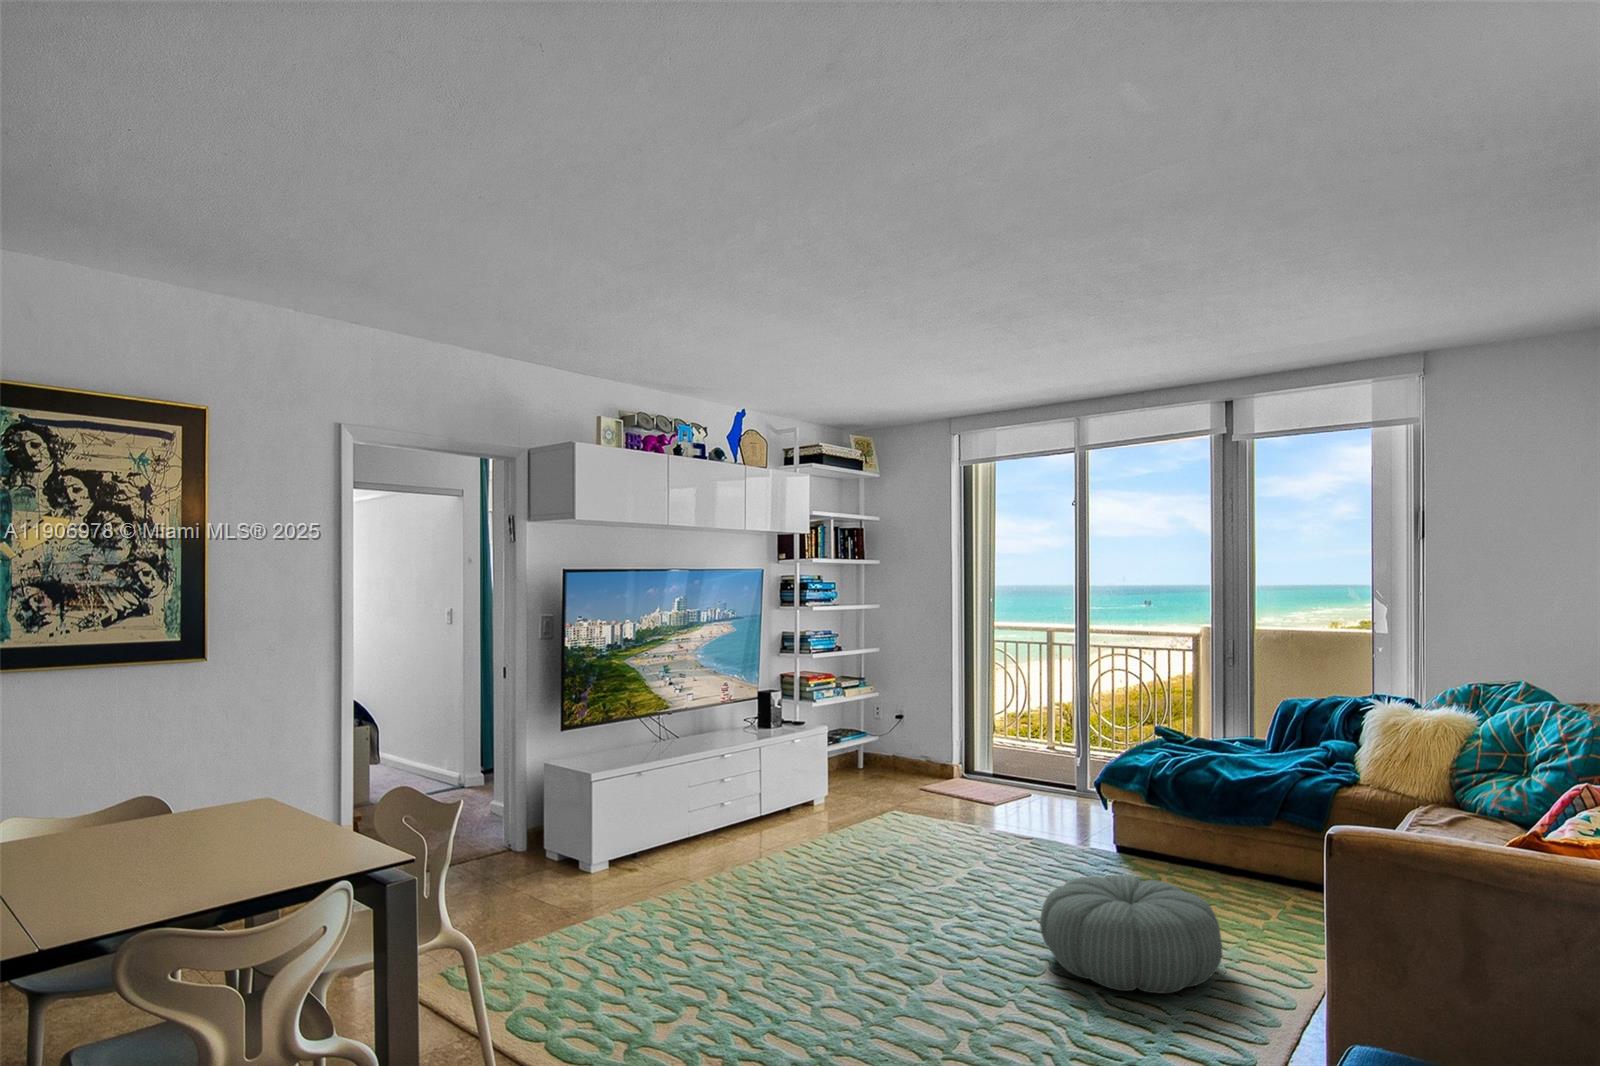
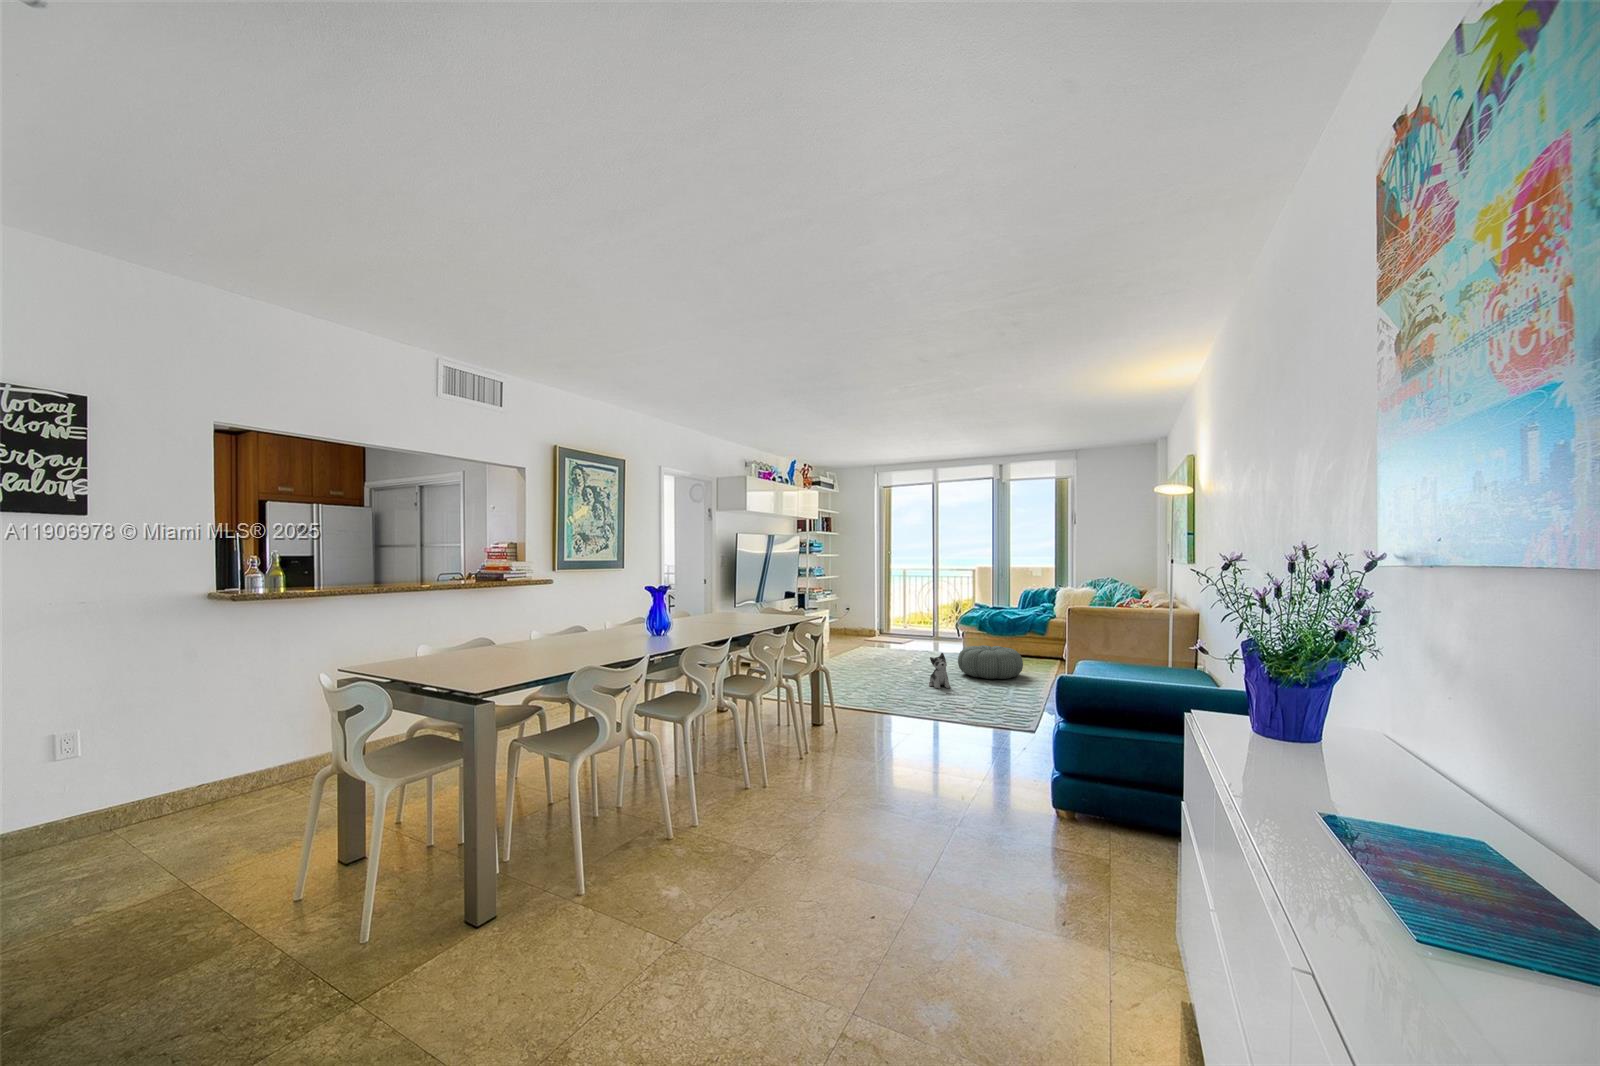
plush toy: none [920,921,982,1031] -> present [929,653,951,688]

